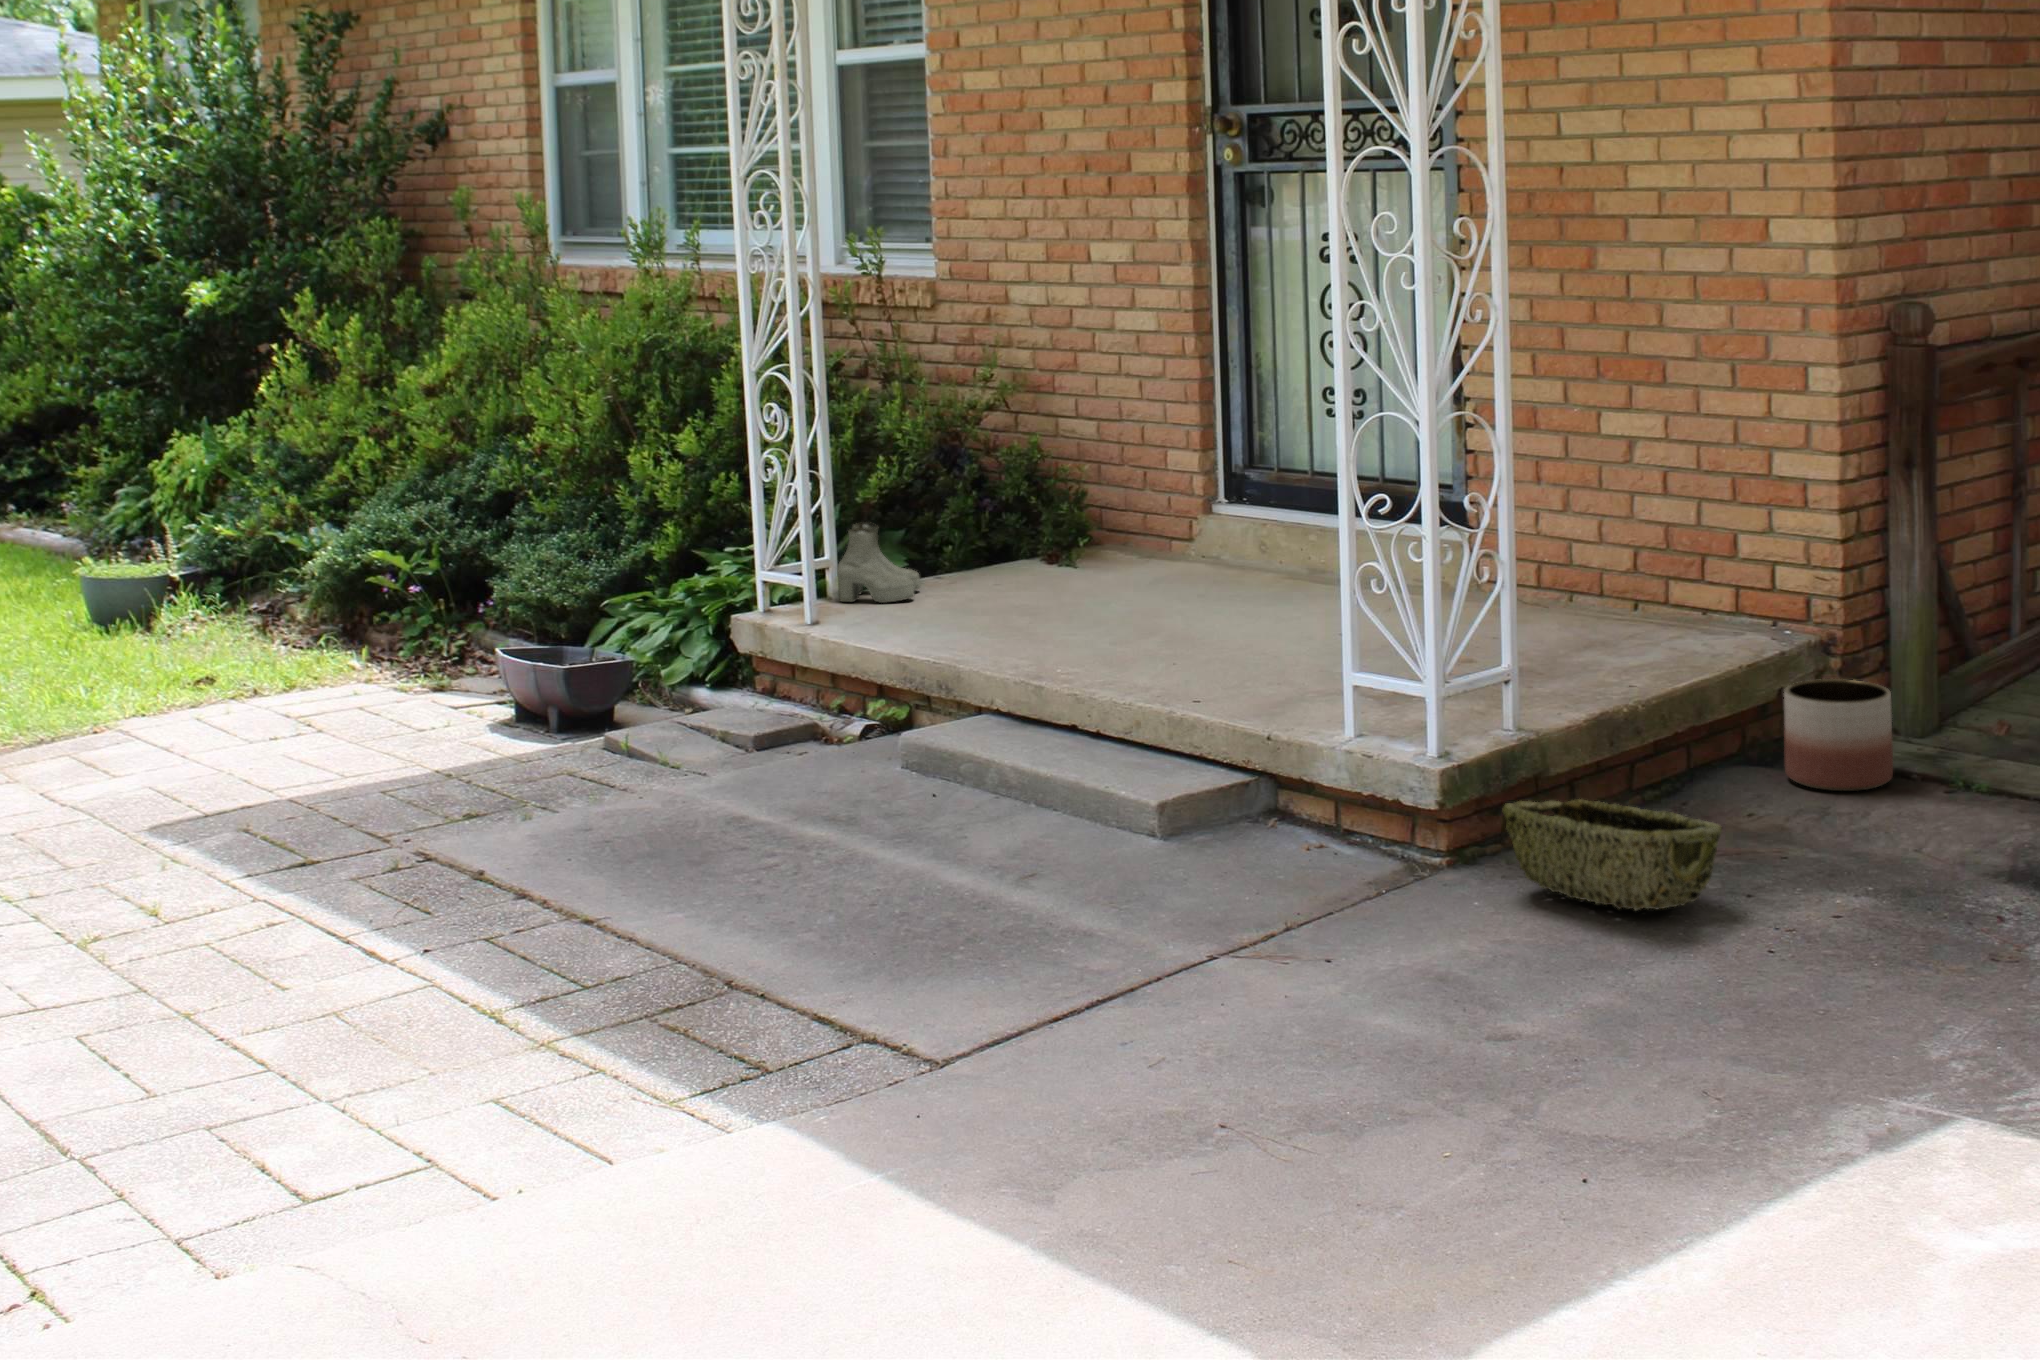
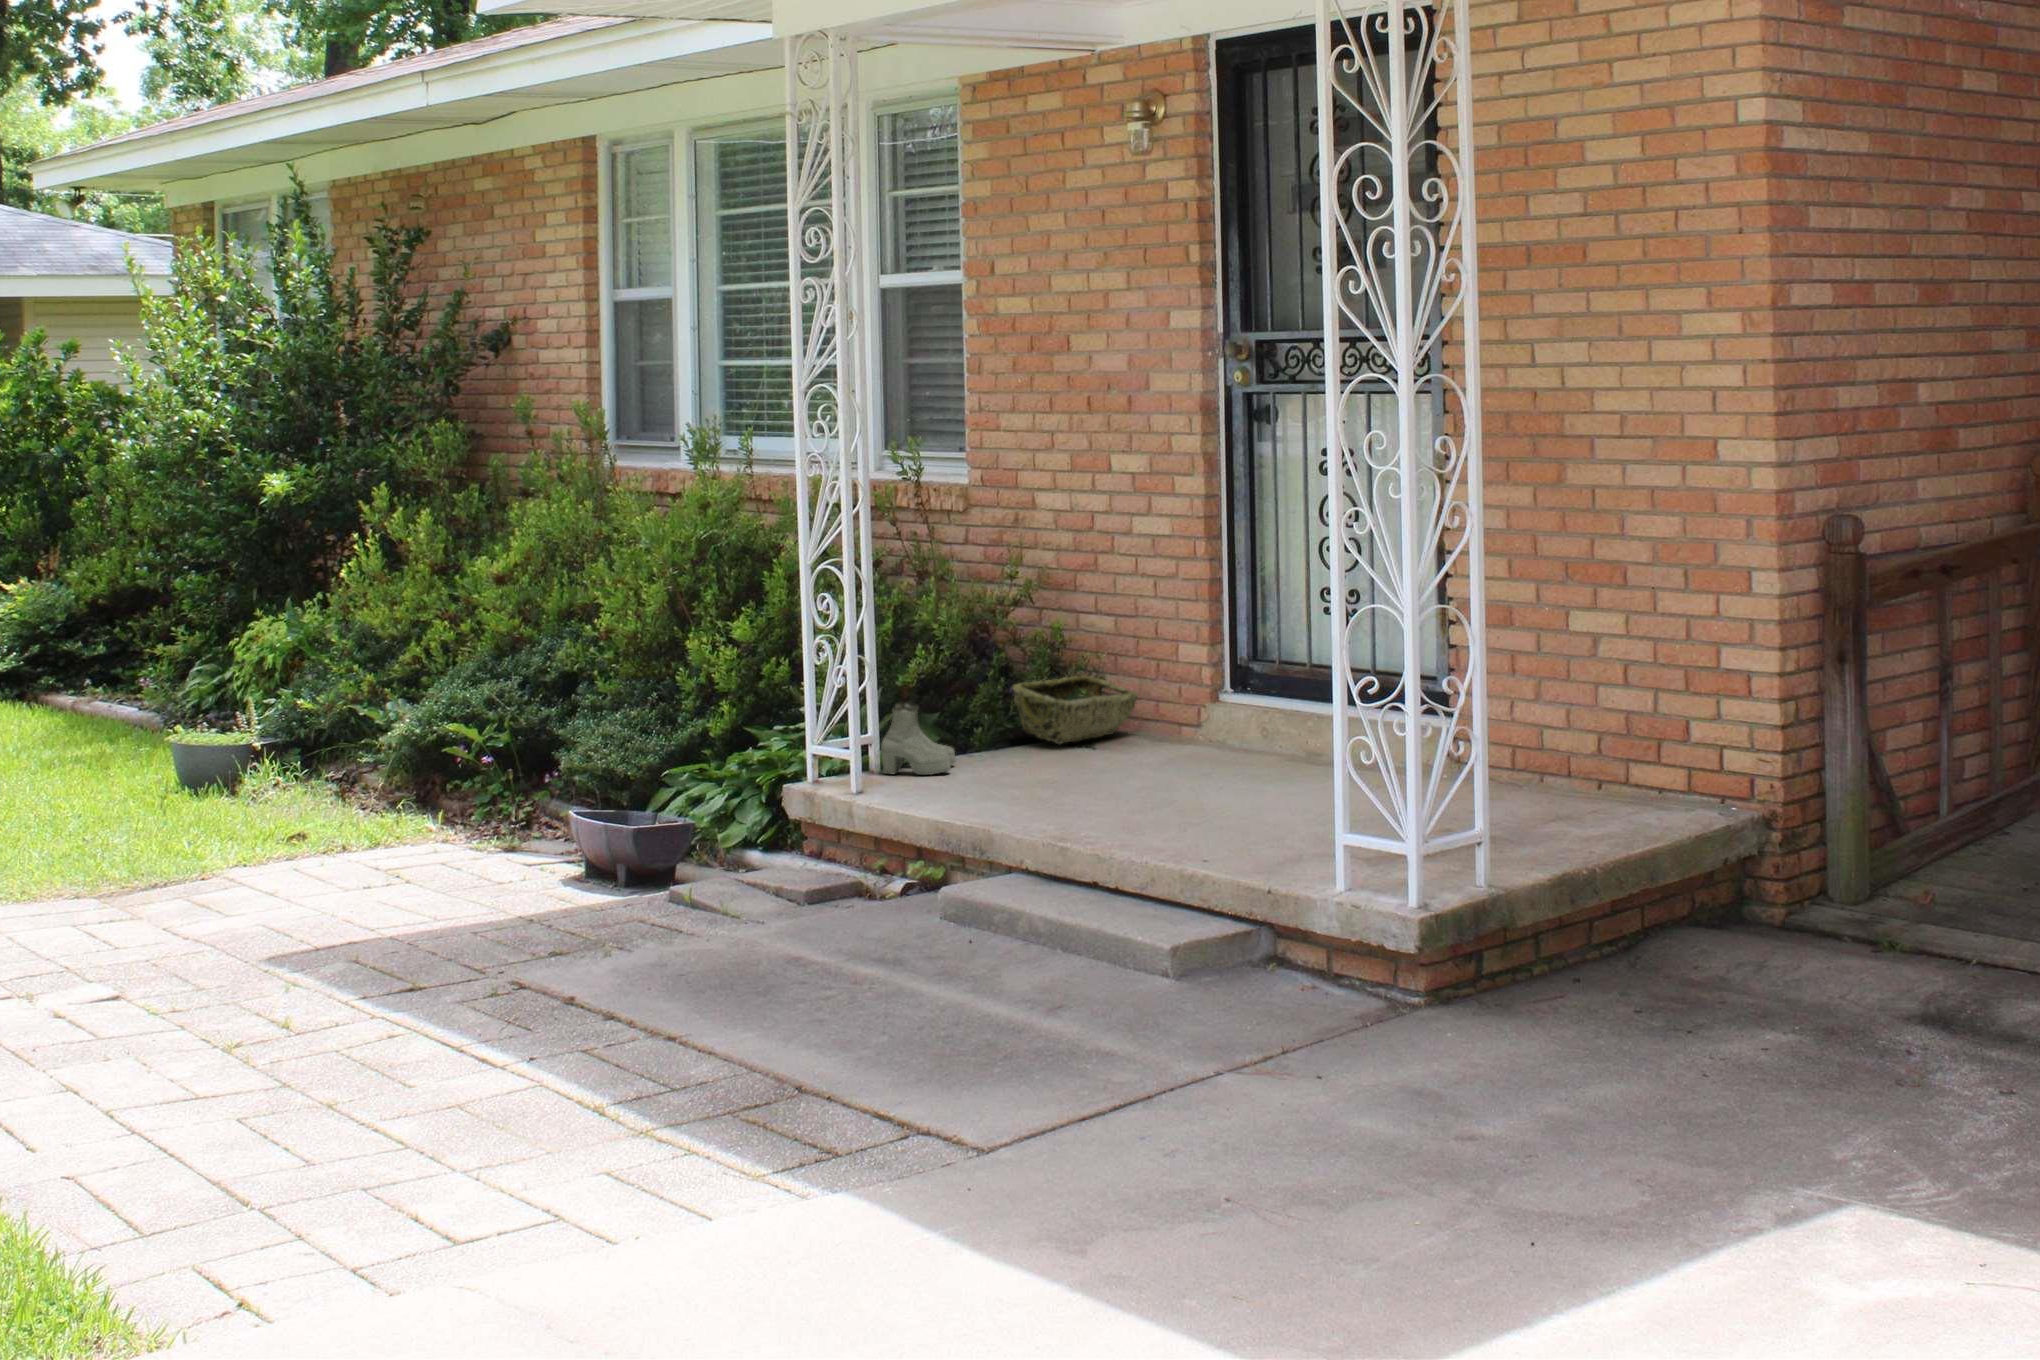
planter: present [1784,679,1893,791] -> none [1730,851,1826,951]
woven basket: present [1503,799,1722,911] -> present [1013,676,1138,744]

